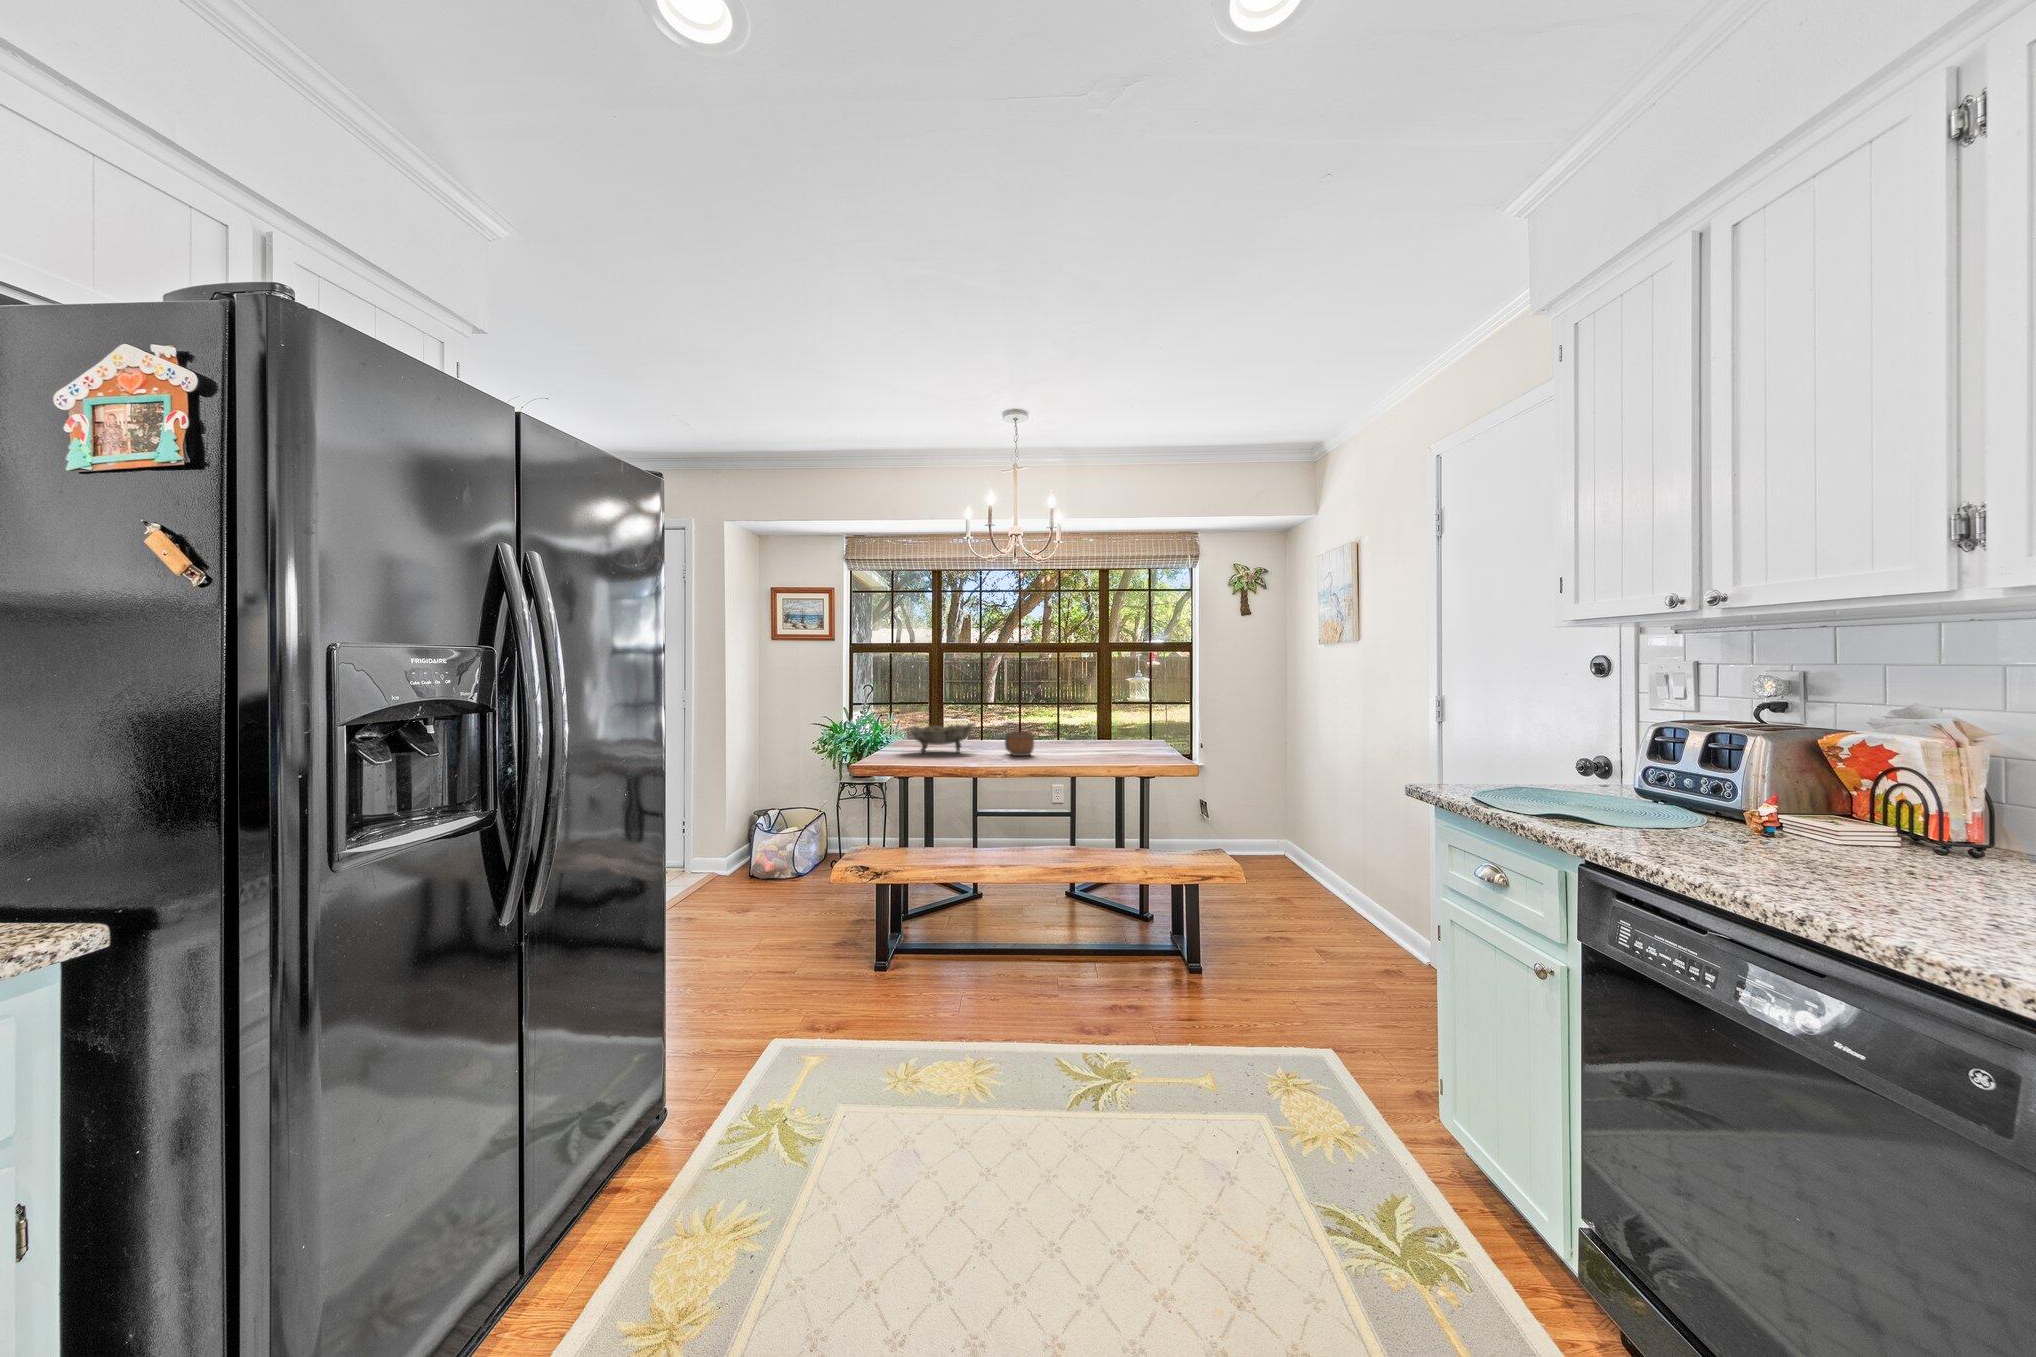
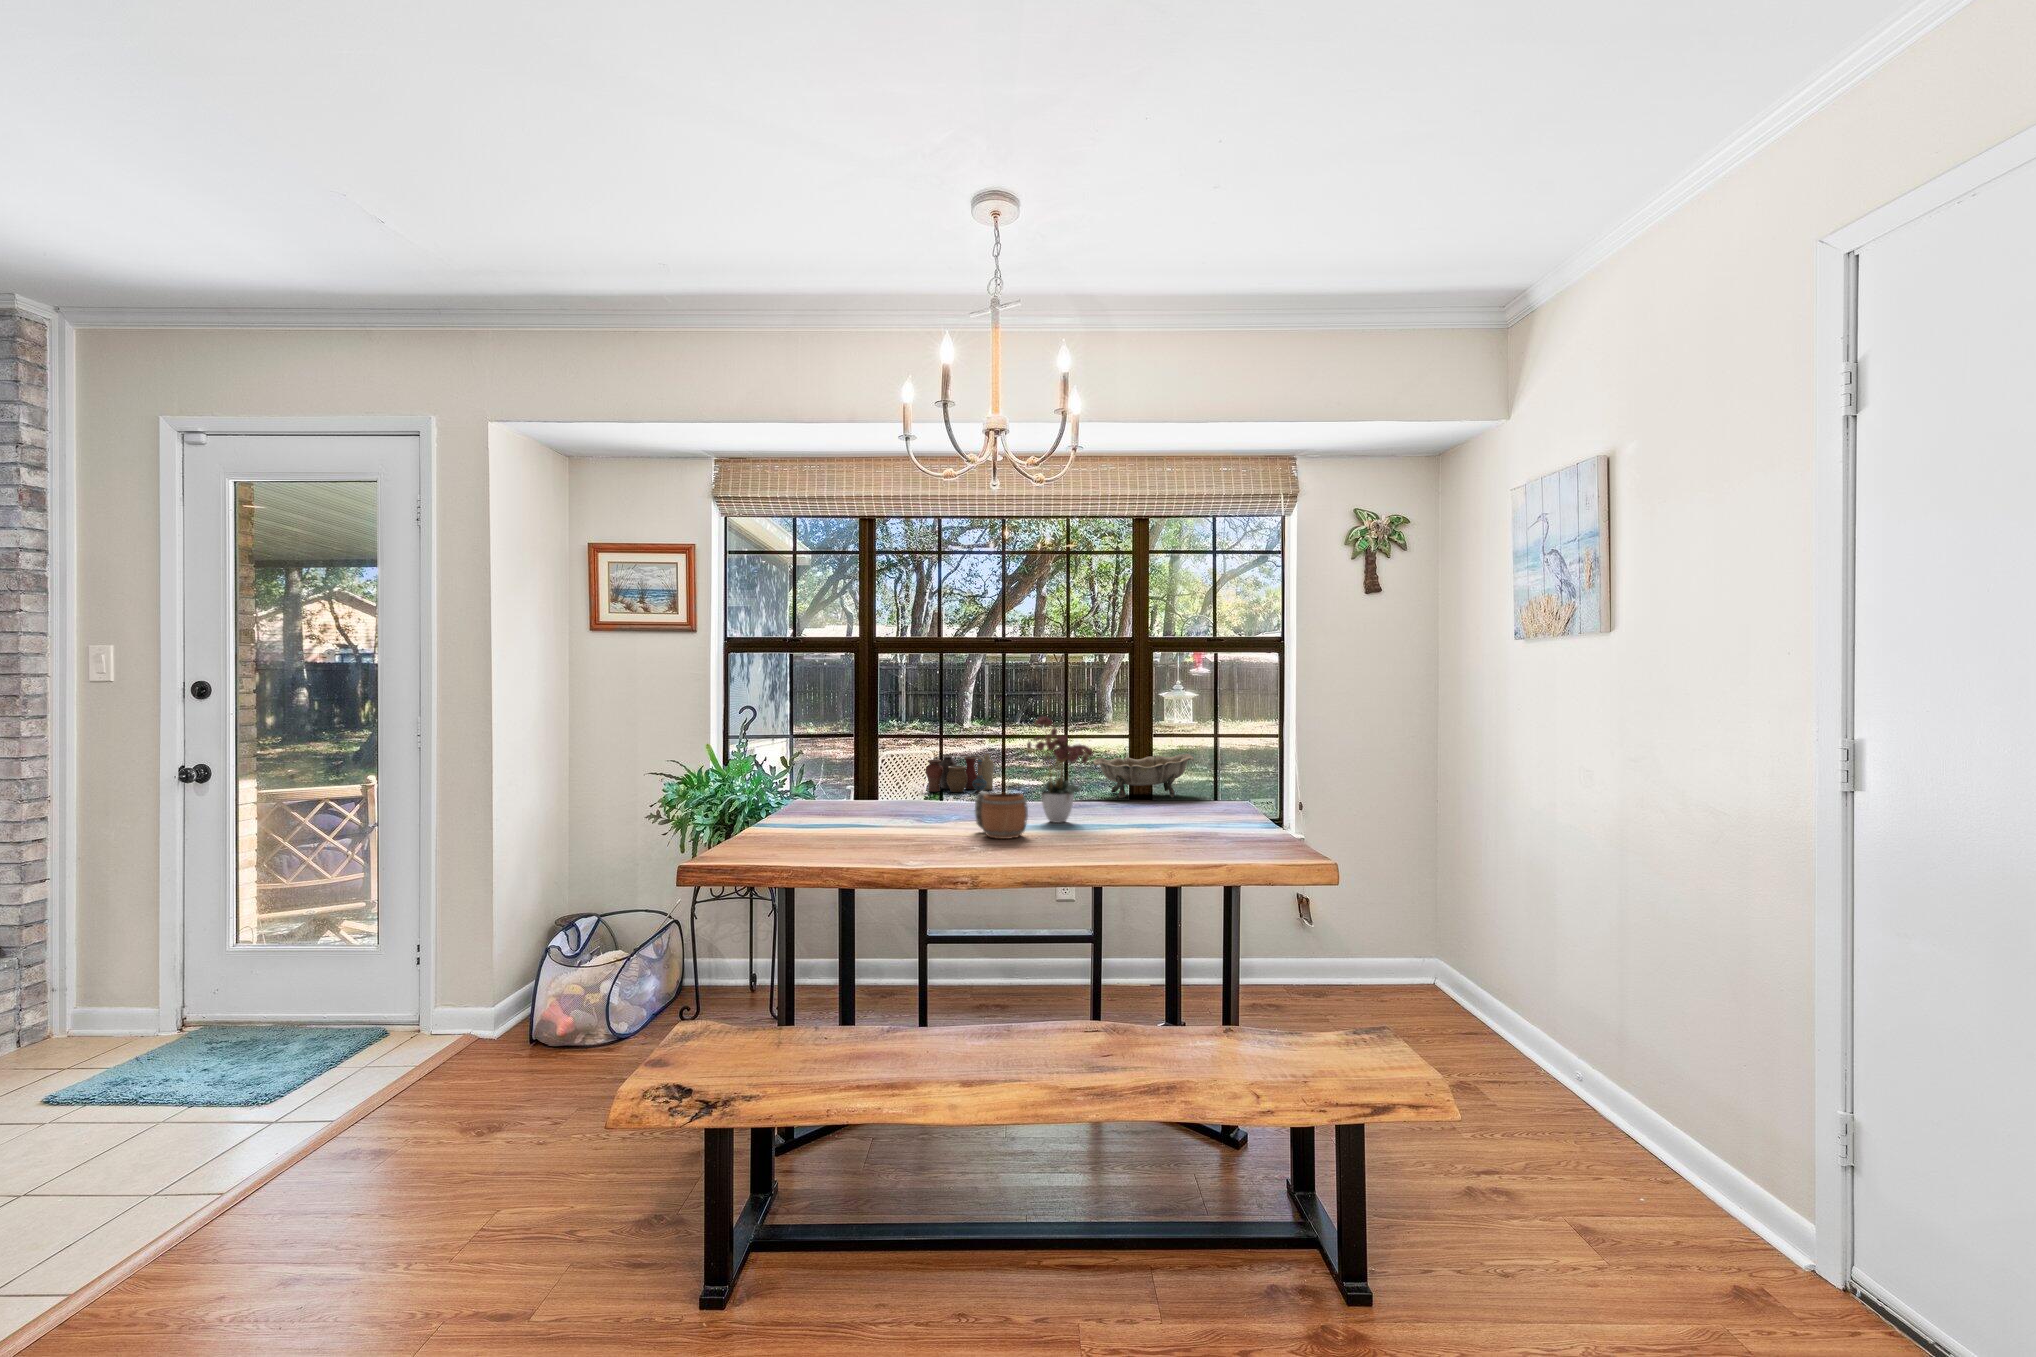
flower arrangement: none [1032,687,1075,750] -> present [1027,716,1093,823]
vase: none [973,715,1015,738] -> present [925,754,994,793]
decorative bowl: present [906,723,976,753] -> present [1093,754,1194,798]

